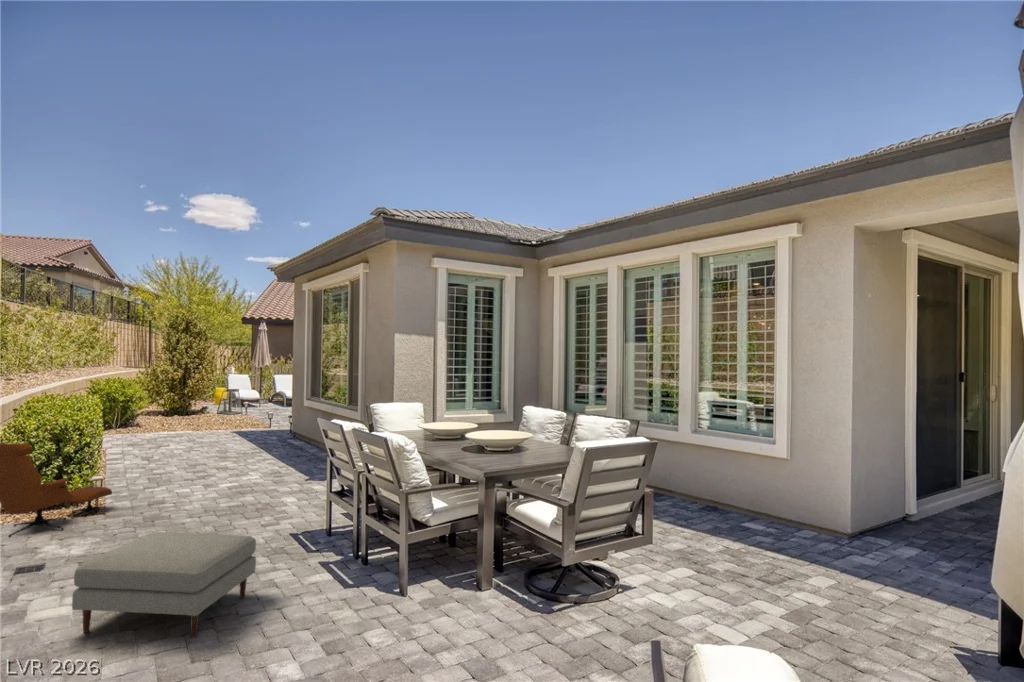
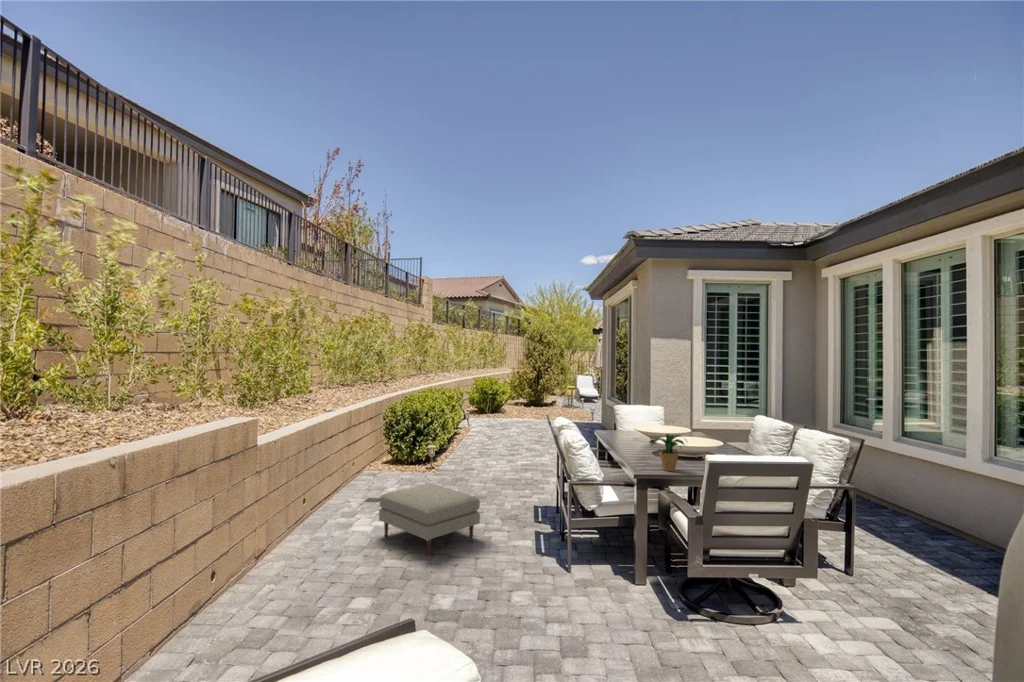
potted plant: none [478,425,516,464] -> present [652,434,684,471]
lounge chair: present [0,443,112,537] -> none [386,416,450,476]

